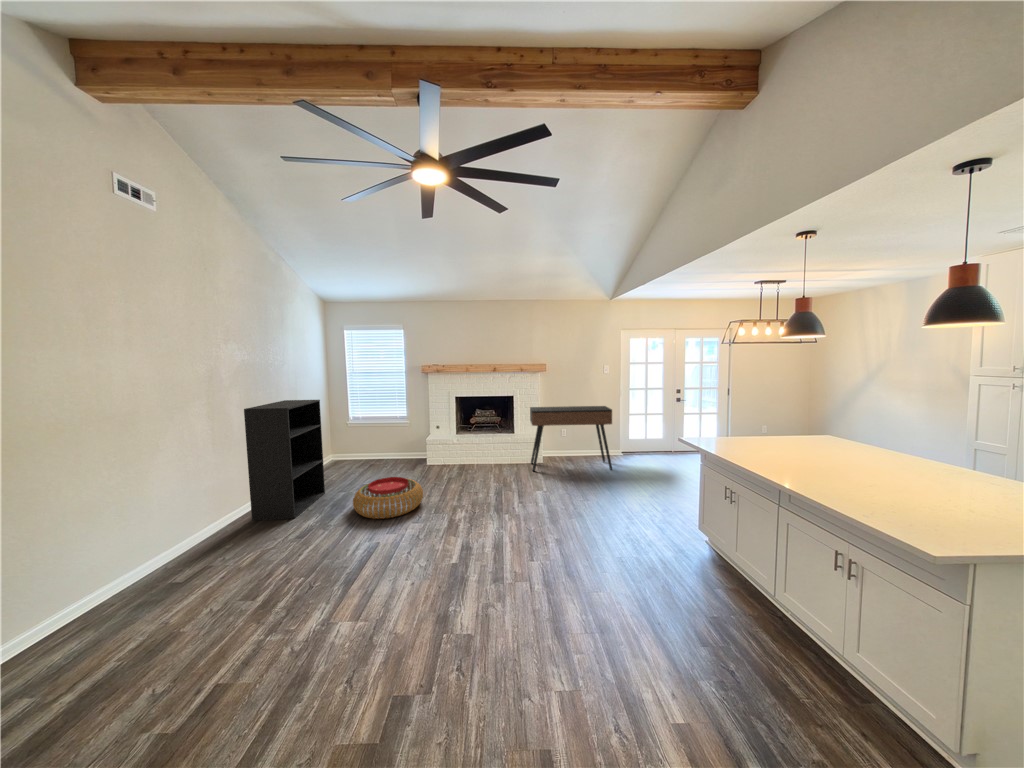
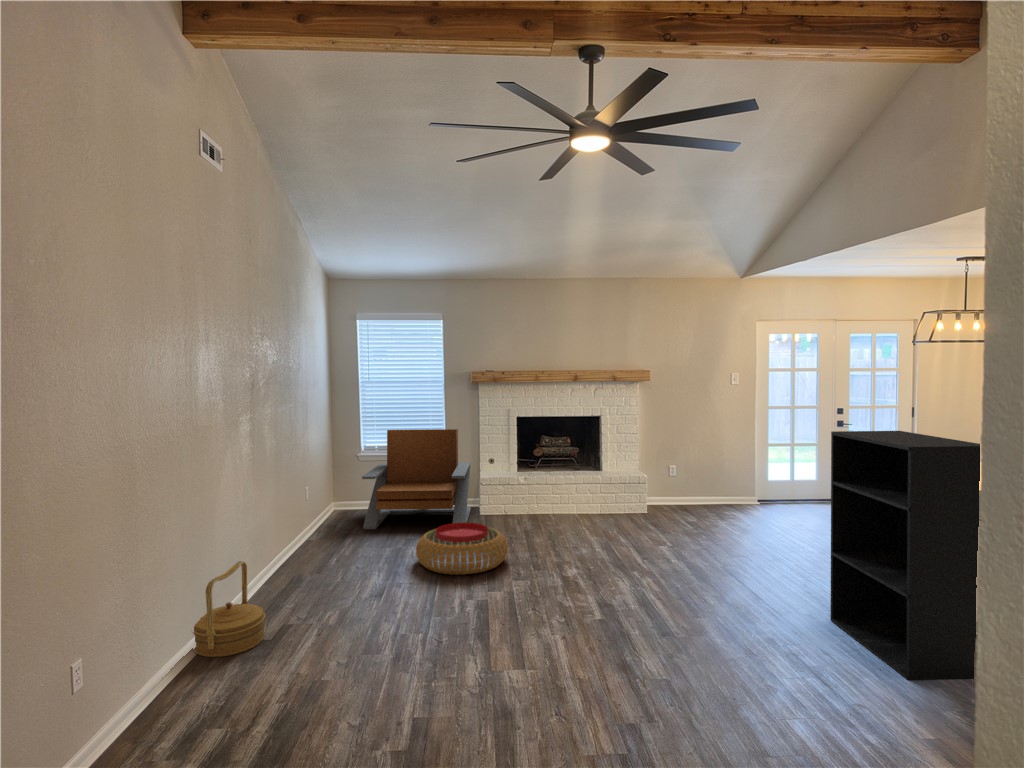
bookshelf: present [244,400,325,521] -> present [830,431,980,680]
lounge chair: none [337,405,424,477] -> present [362,429,471,529]
console table: present [530,406,612,471] -> none [629,431,752,523]
woven basket: none [115,523,190,606] -> present [193,561,265,657]

